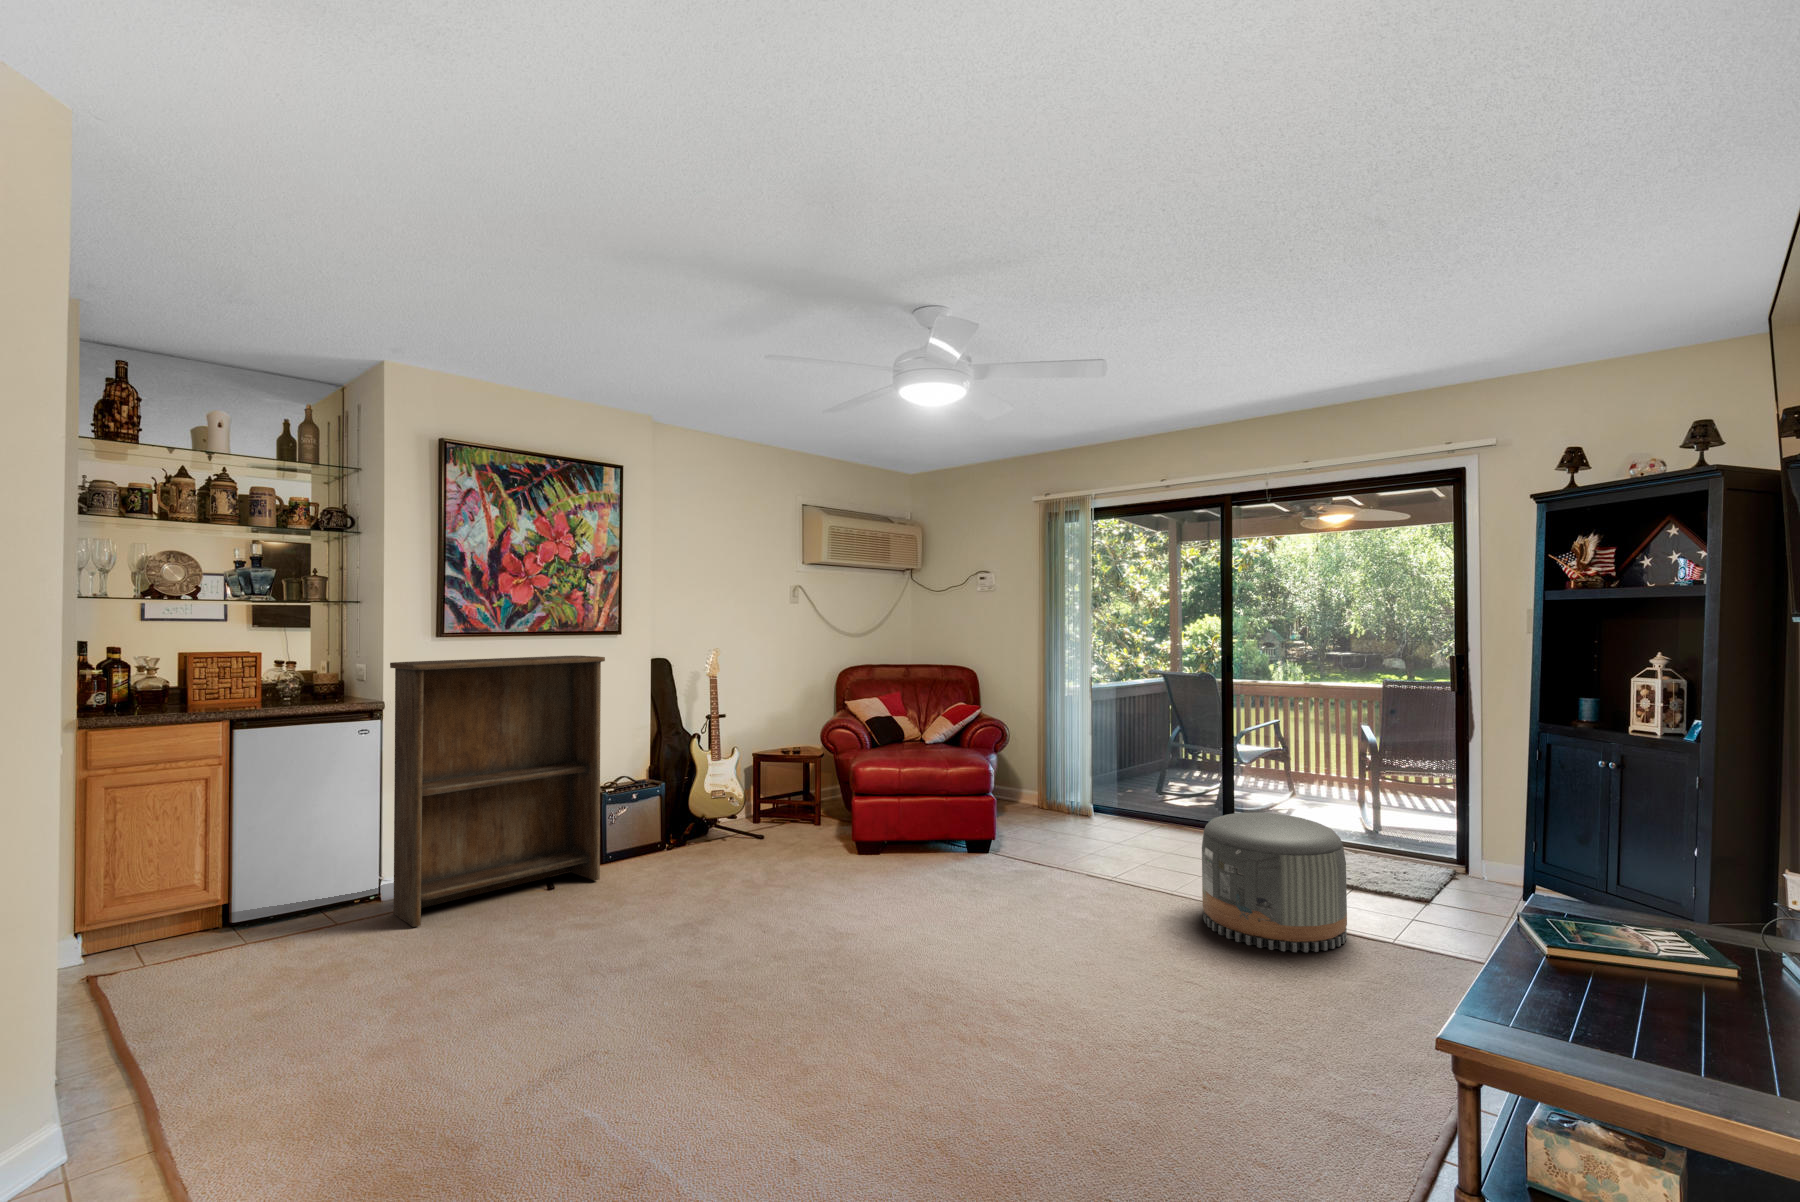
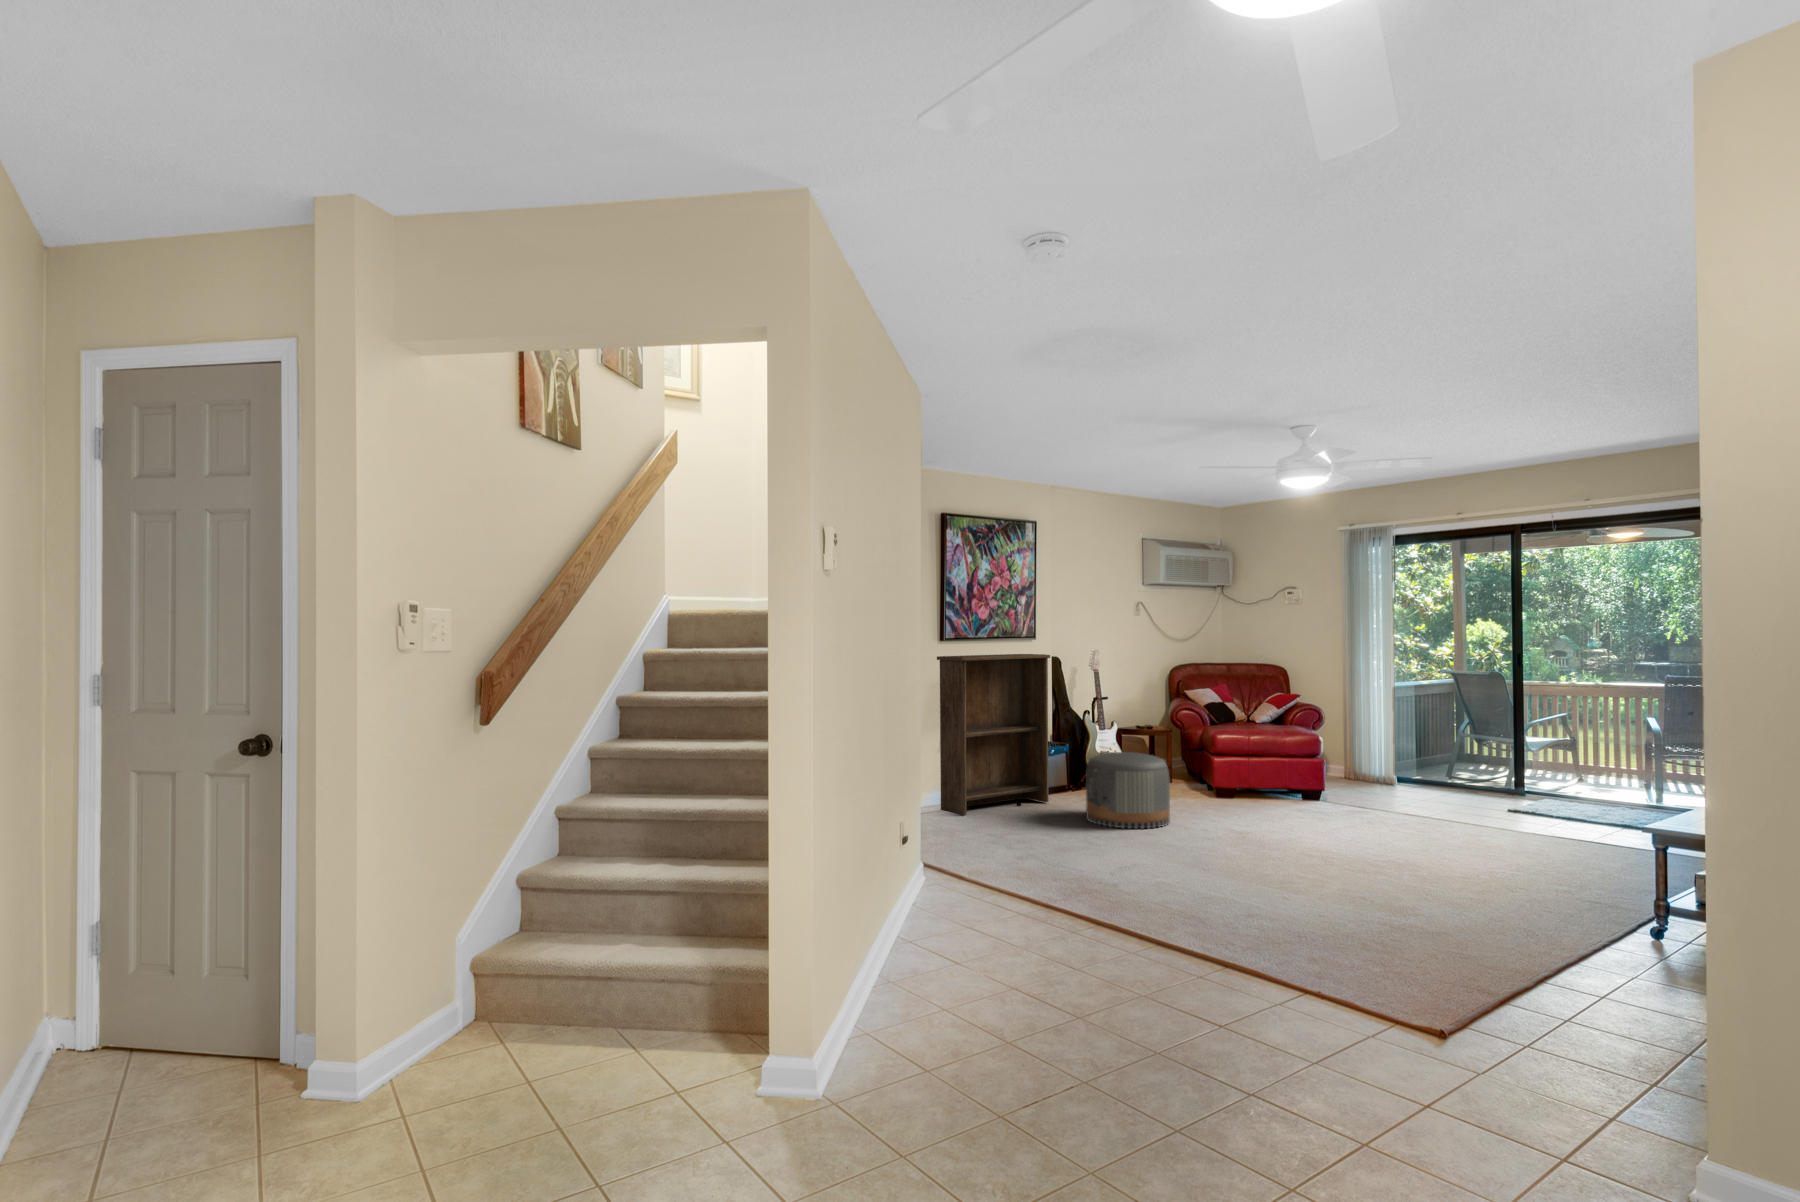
pouf: present [1202,812,1347,952] -> present [1086,752,1170,829]

